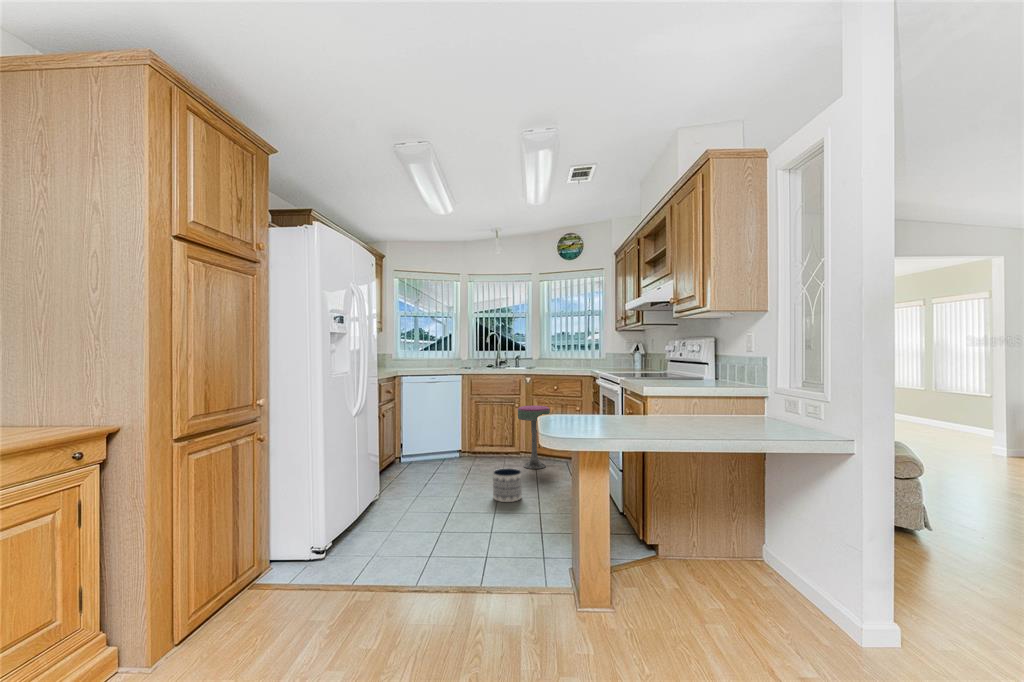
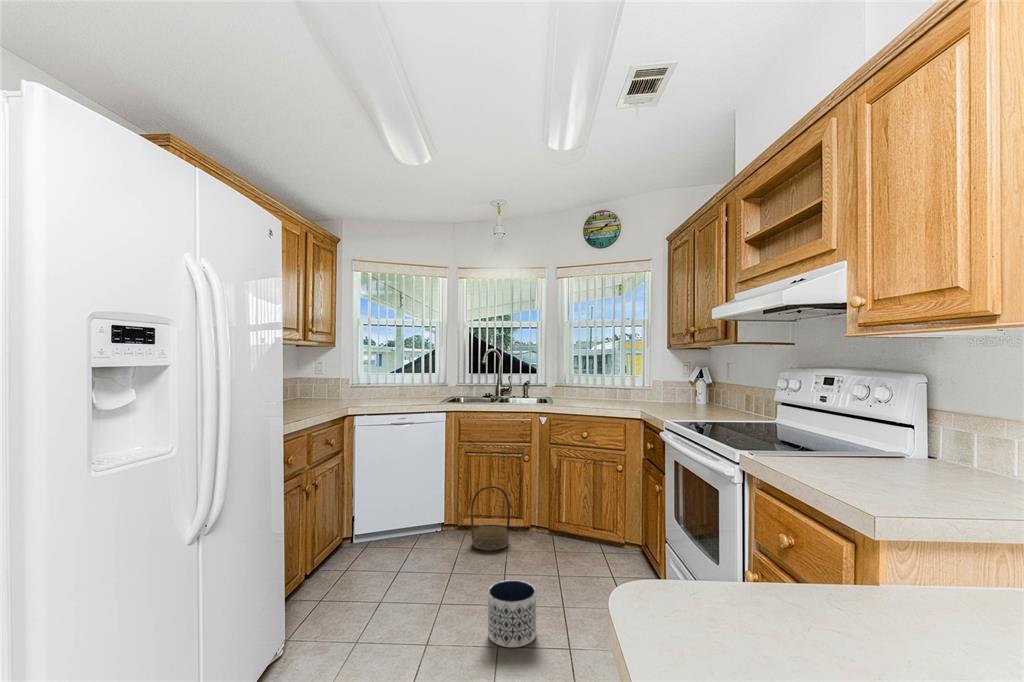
bar stool: present [518,406,550,469] -> none [527,460,576,560]
basket: none [480,424,506,465] -> present [471,486,510,551]

